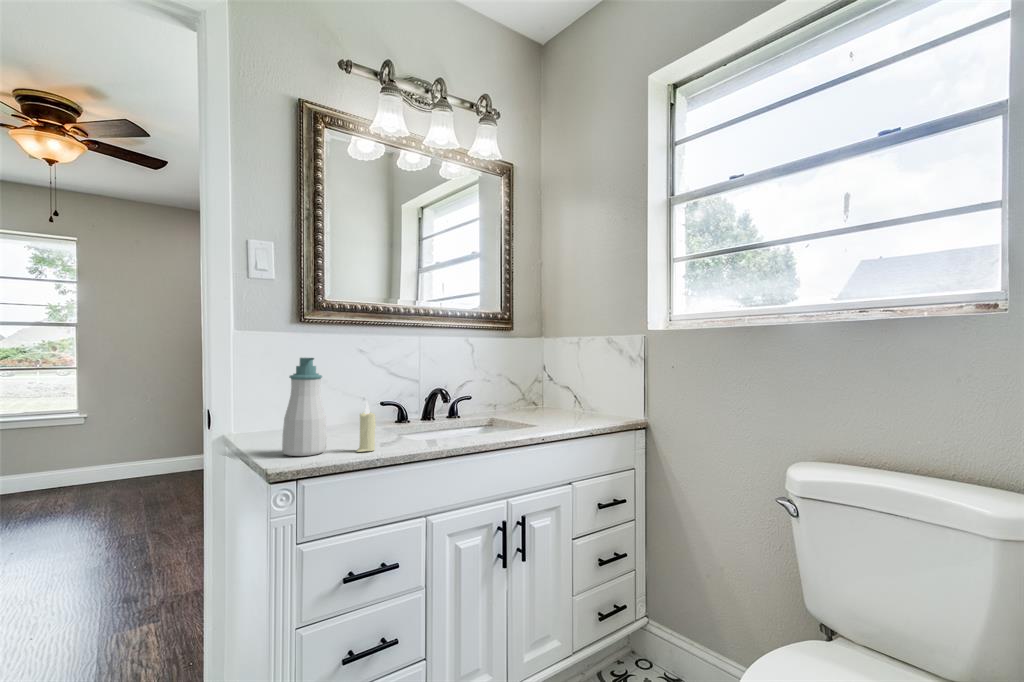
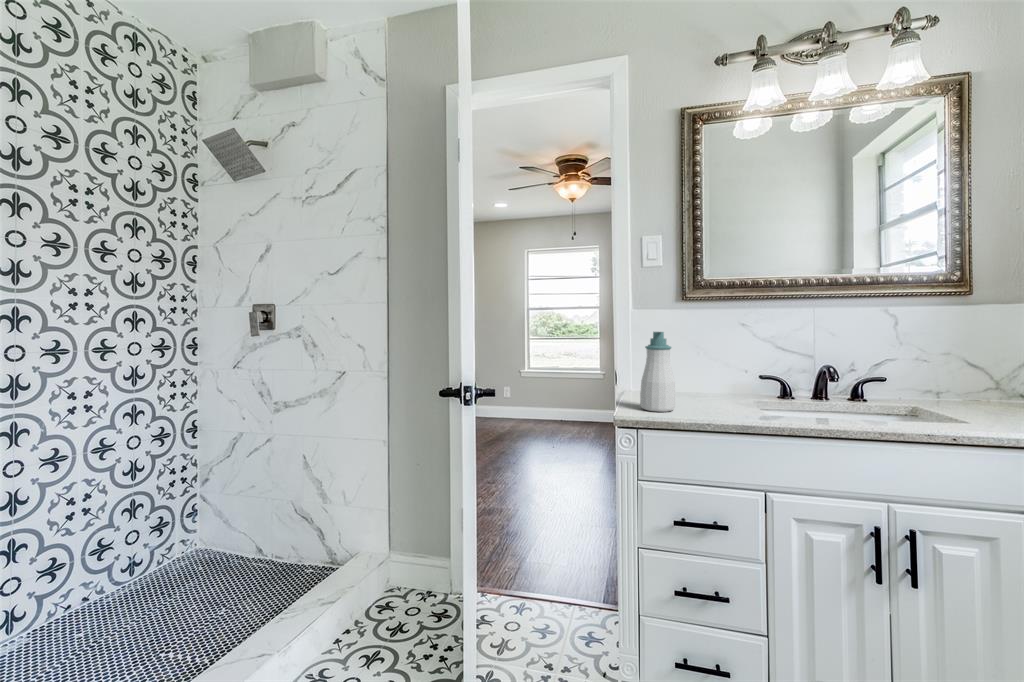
candle: present [357,403,376,452] -> none [697,372,716,417]

